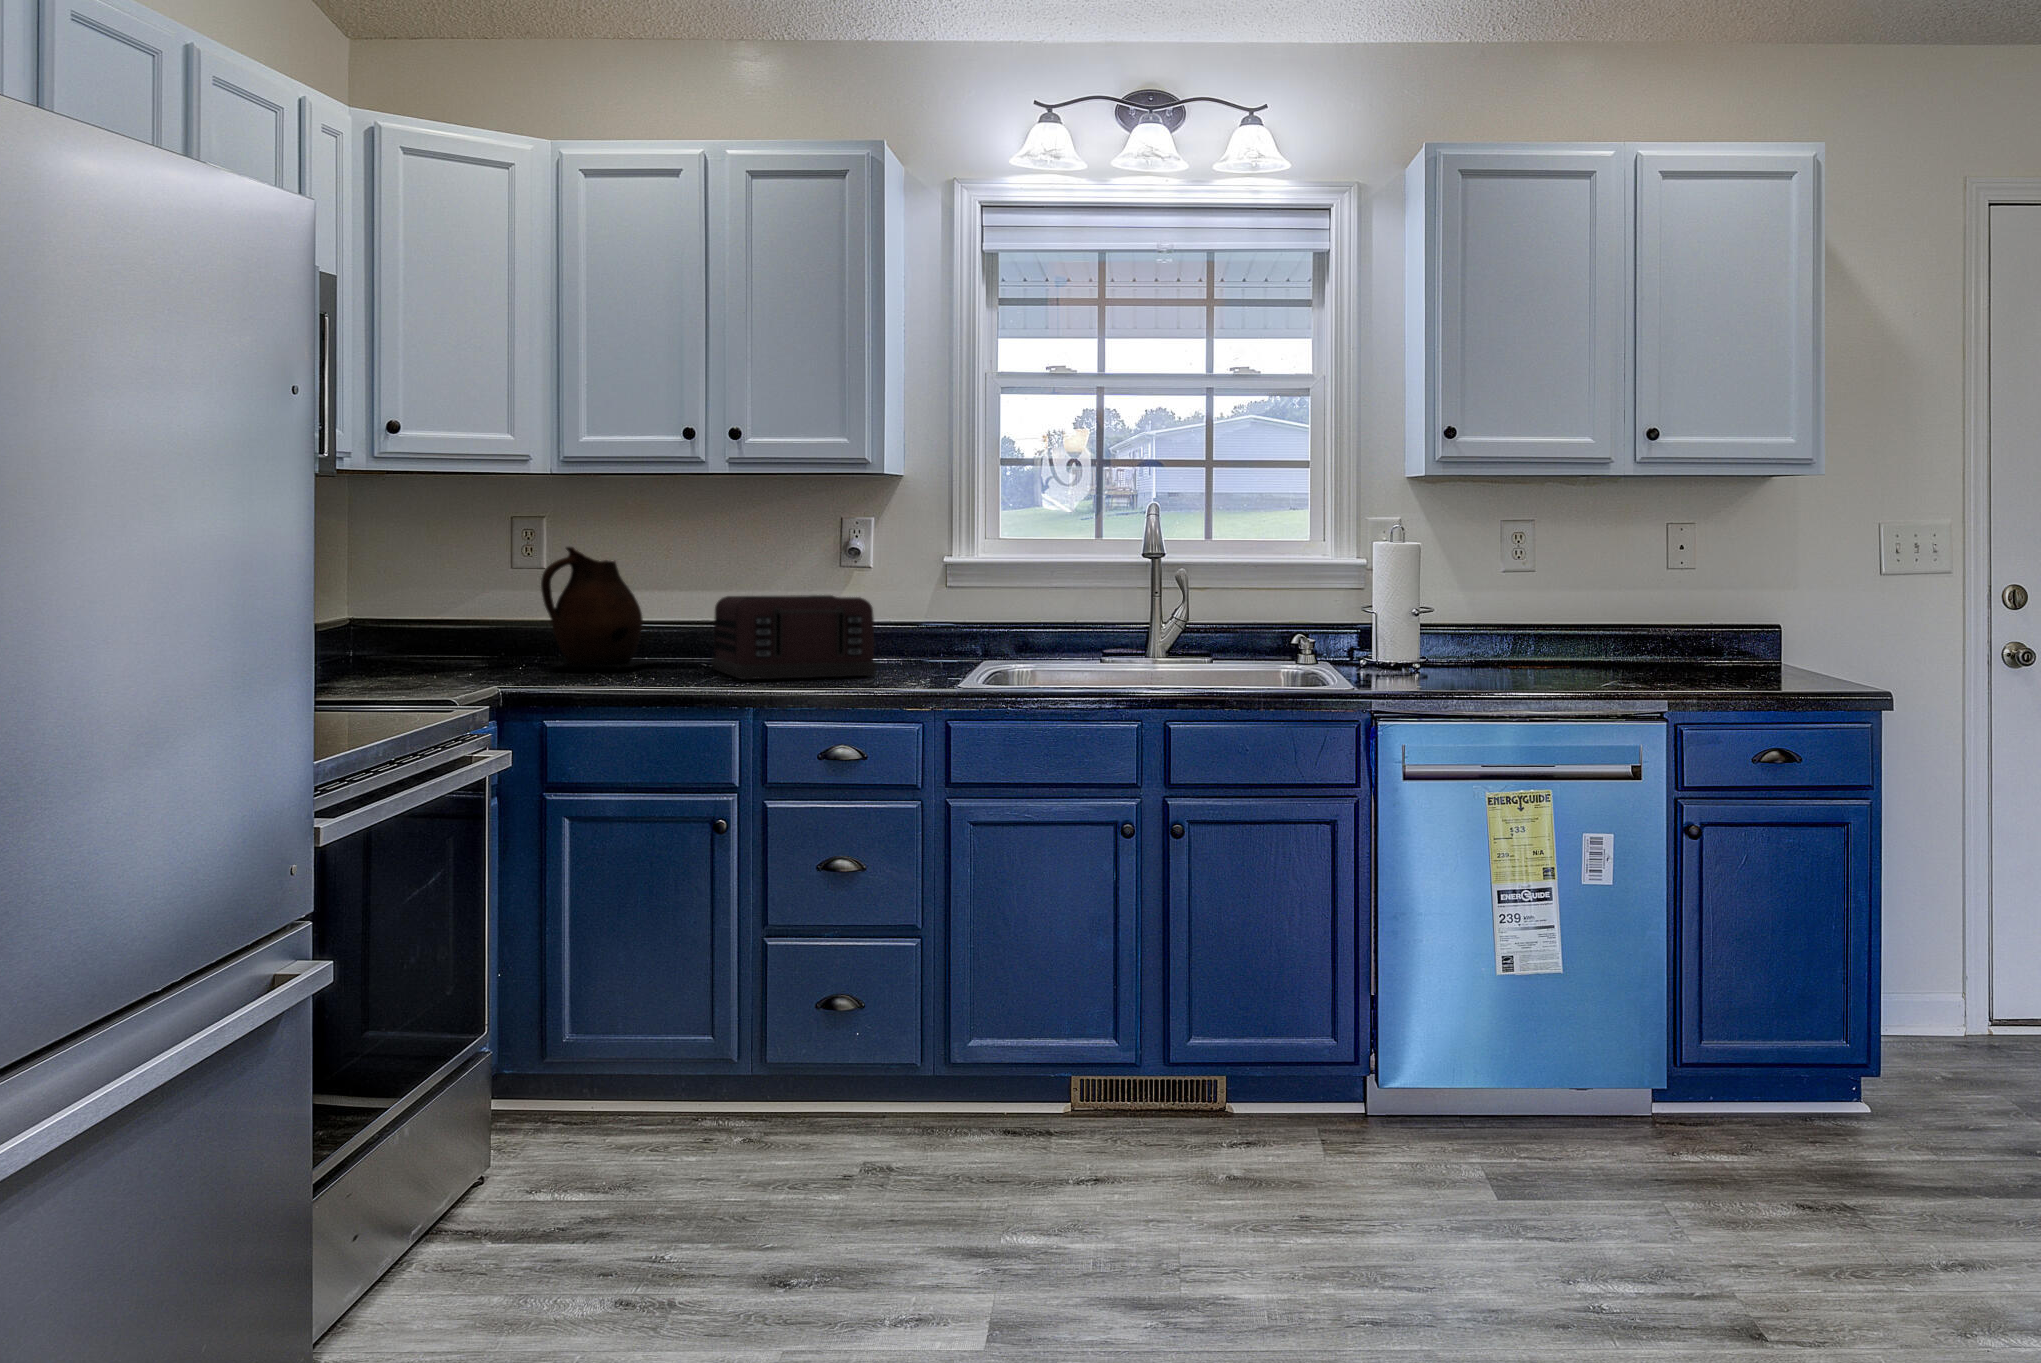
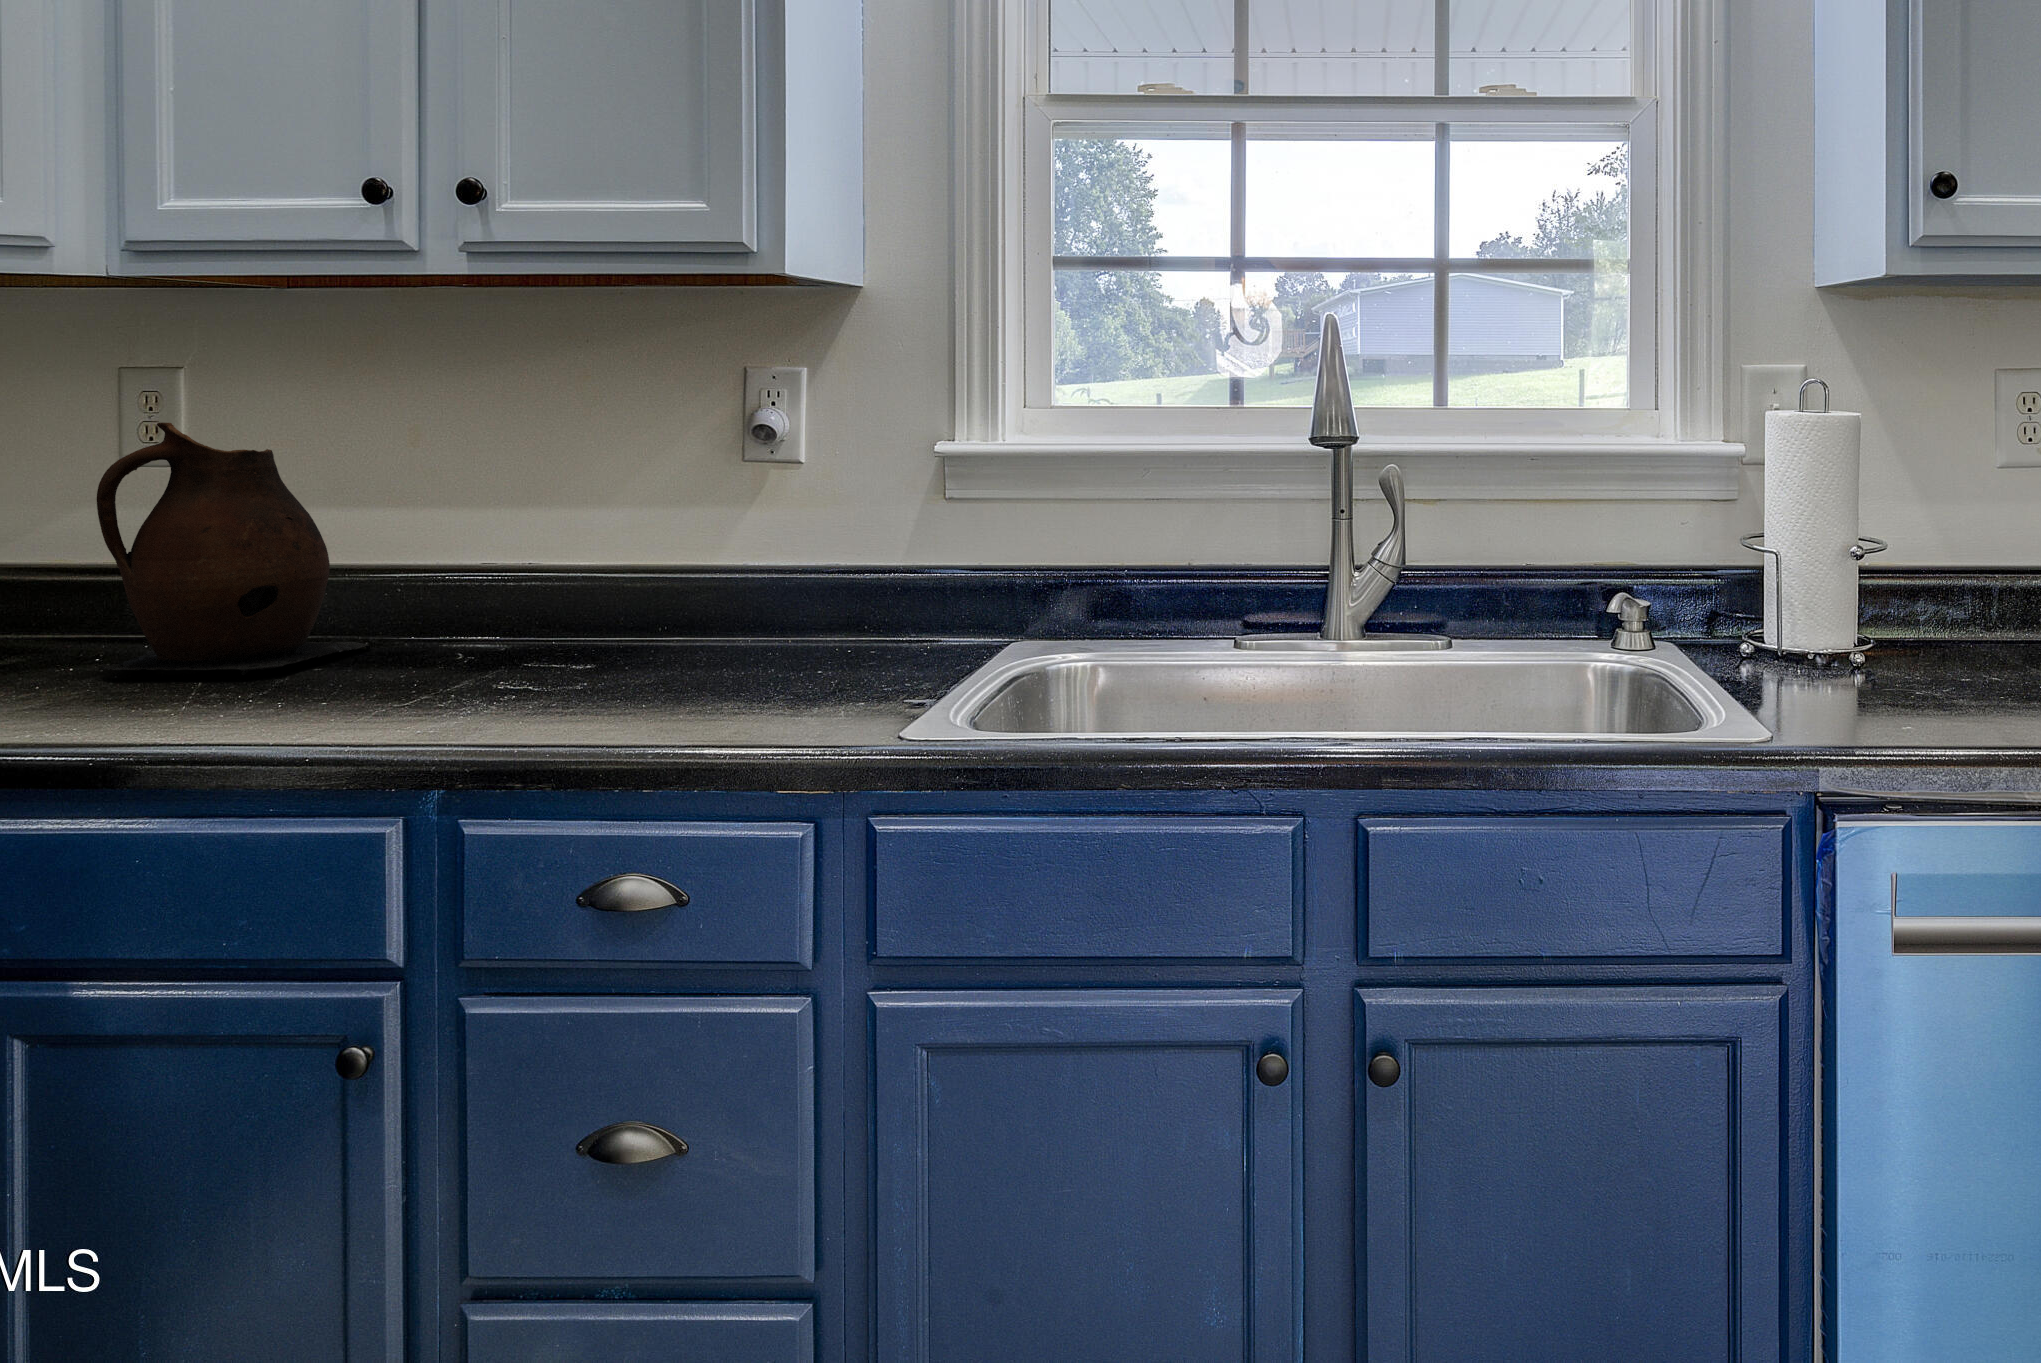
toaster: present [712,595,876,679] -> none [444,515,766,711]

